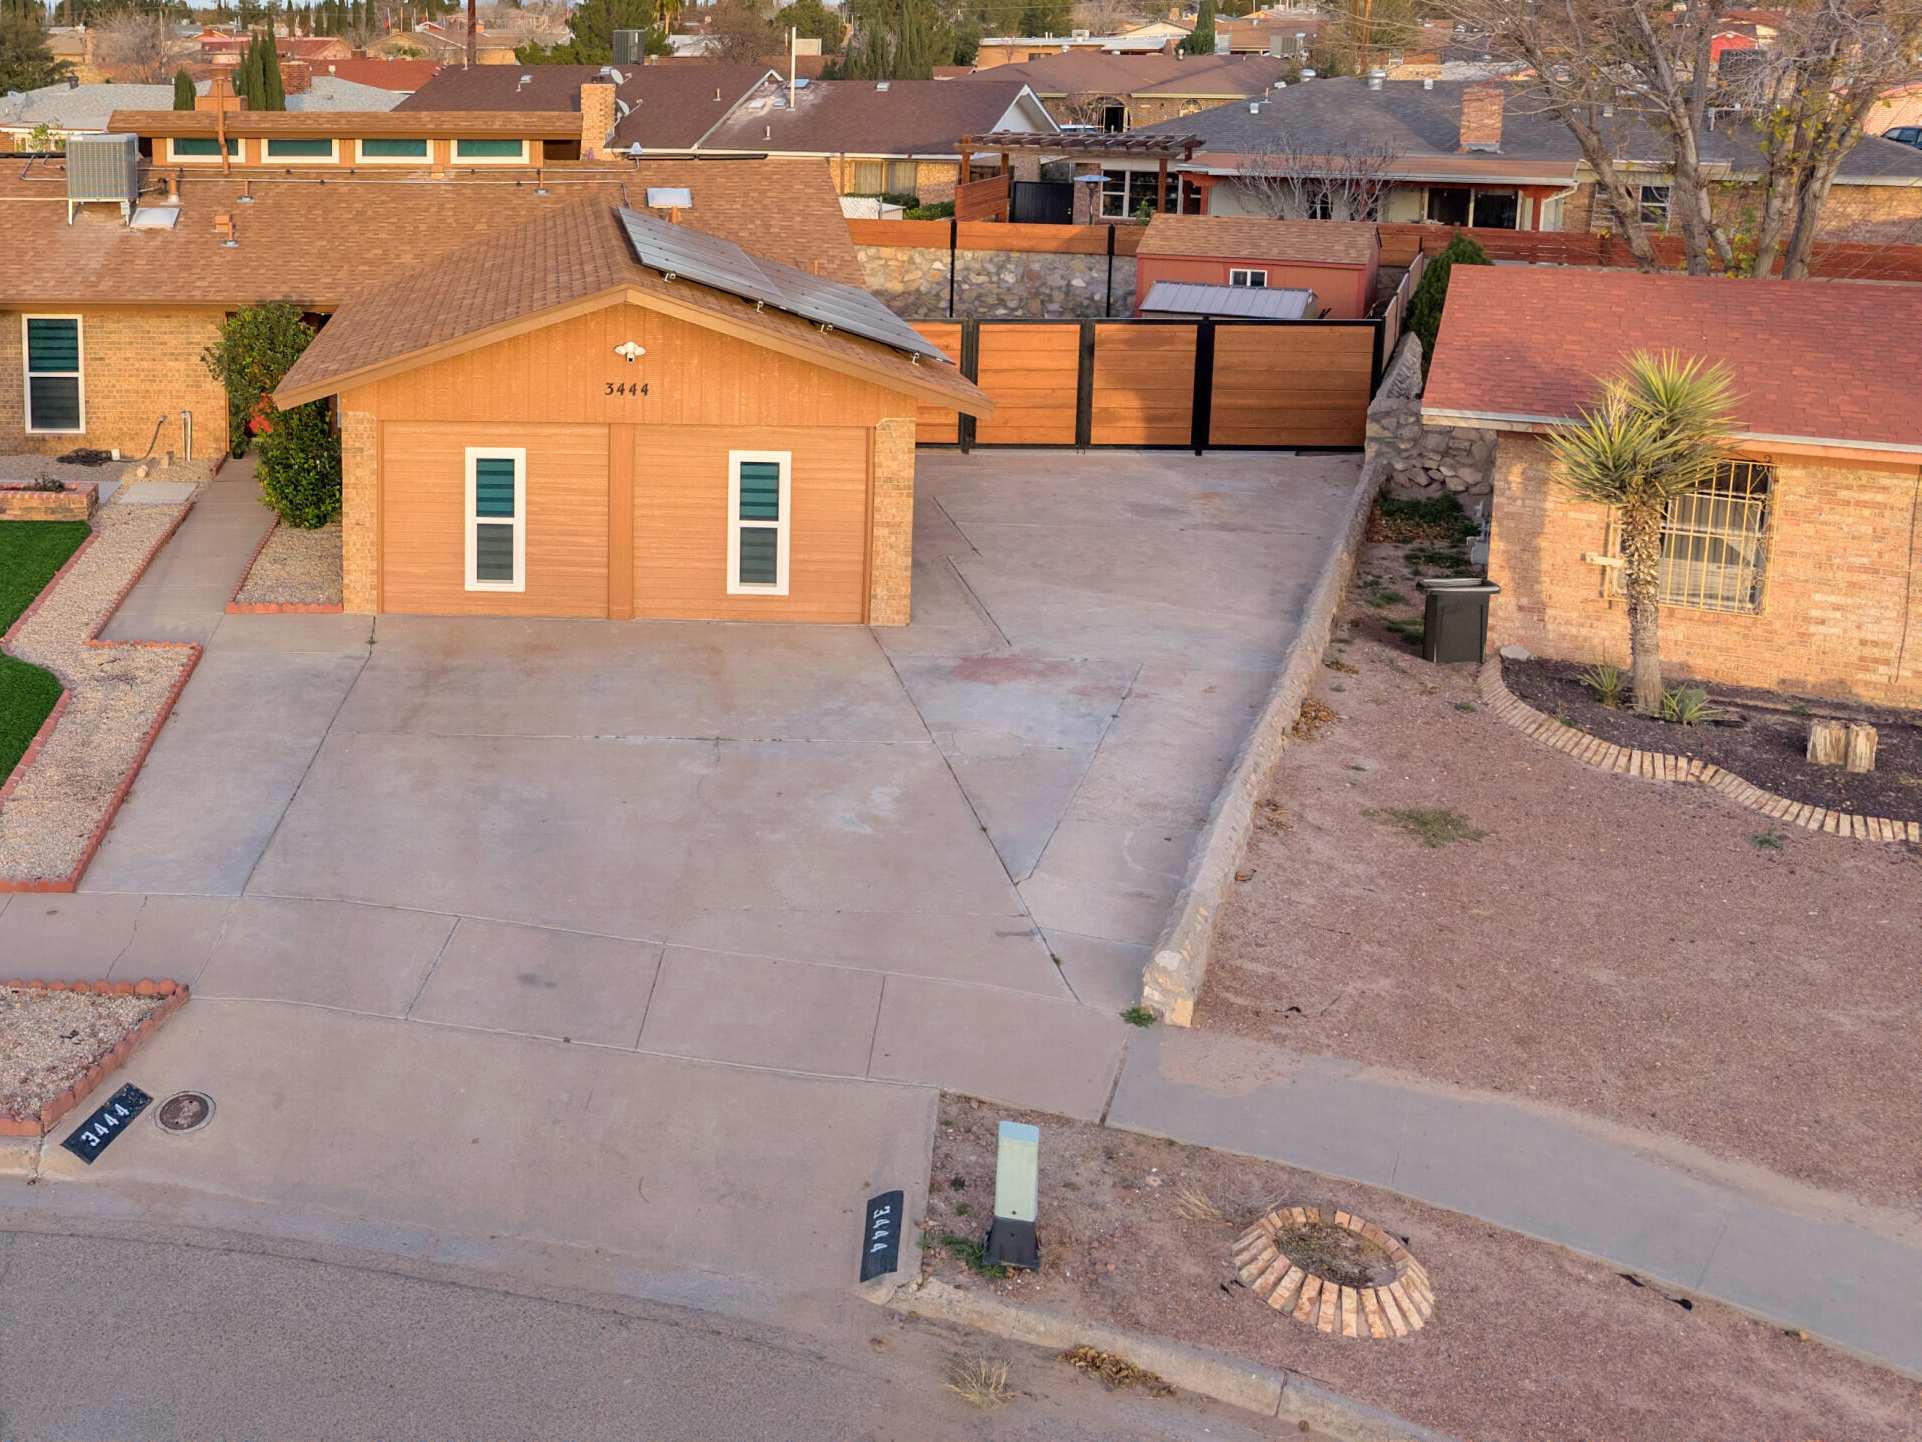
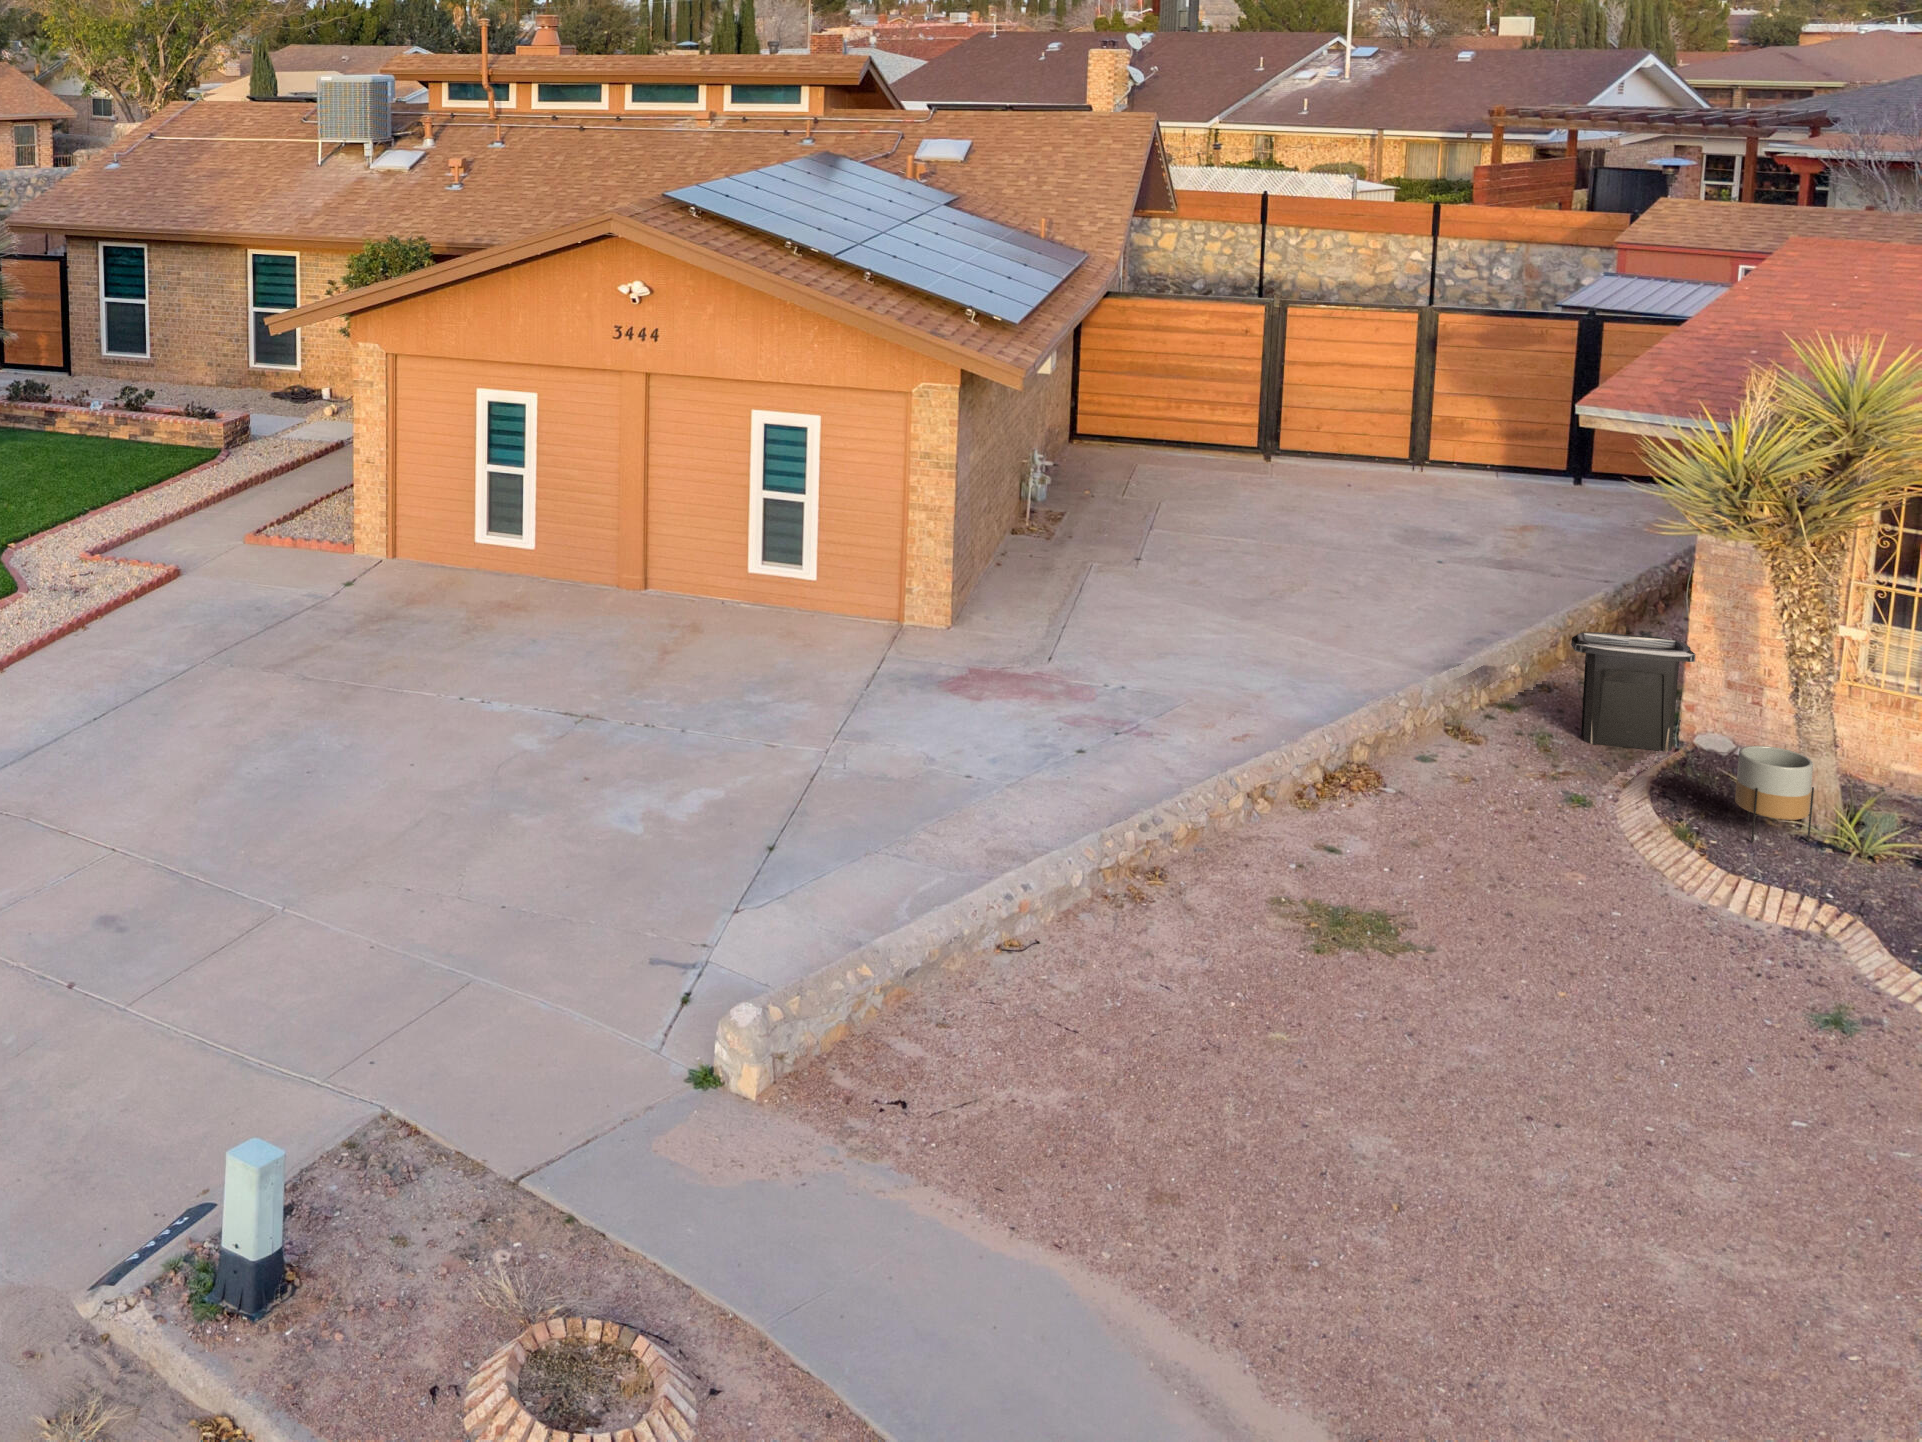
planter: none [1585,651,1640,722] -> present [1735,746,1814,842]

